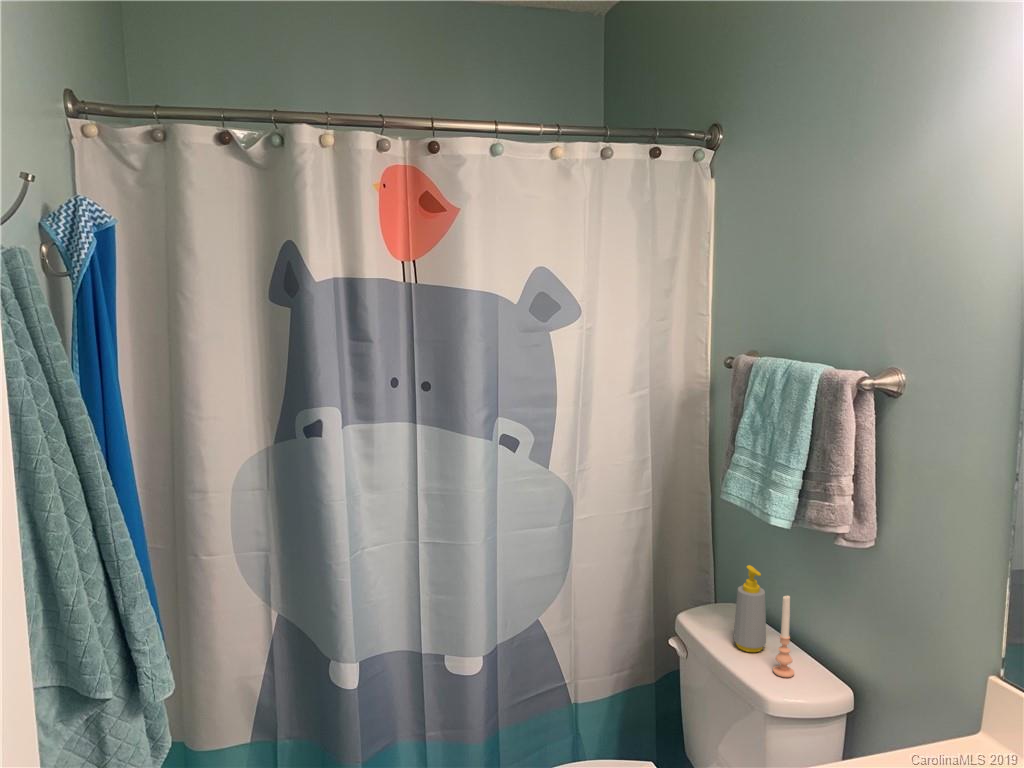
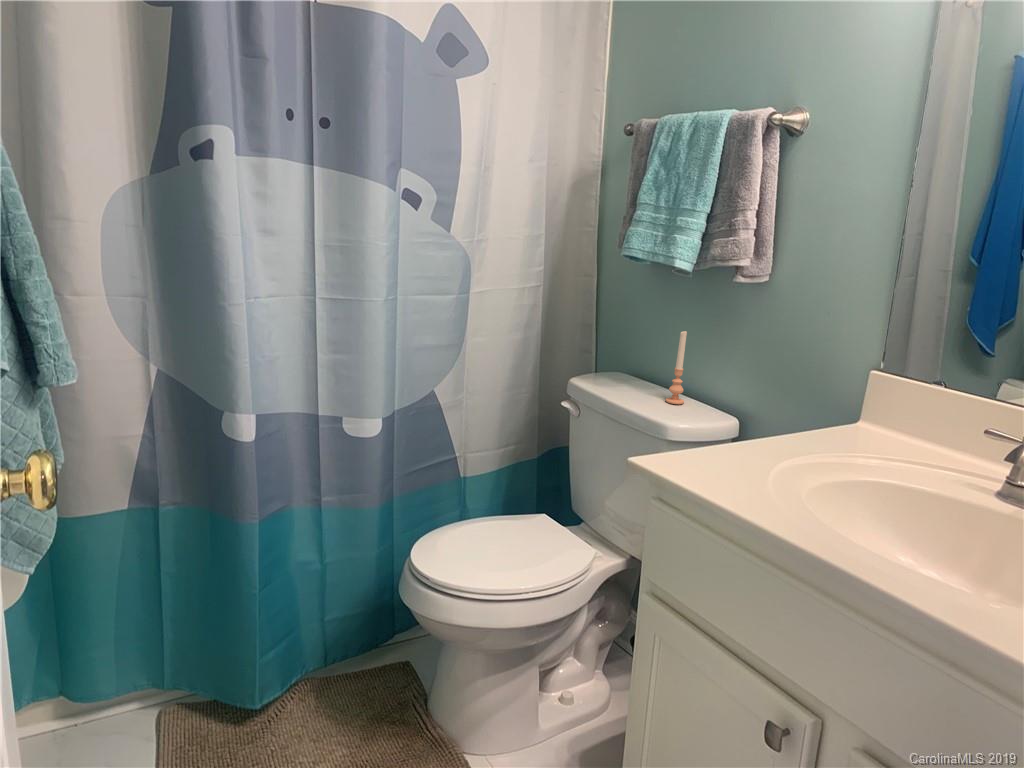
soap bottle: present [733,565,766,652] -> none [627,313,659,391]

